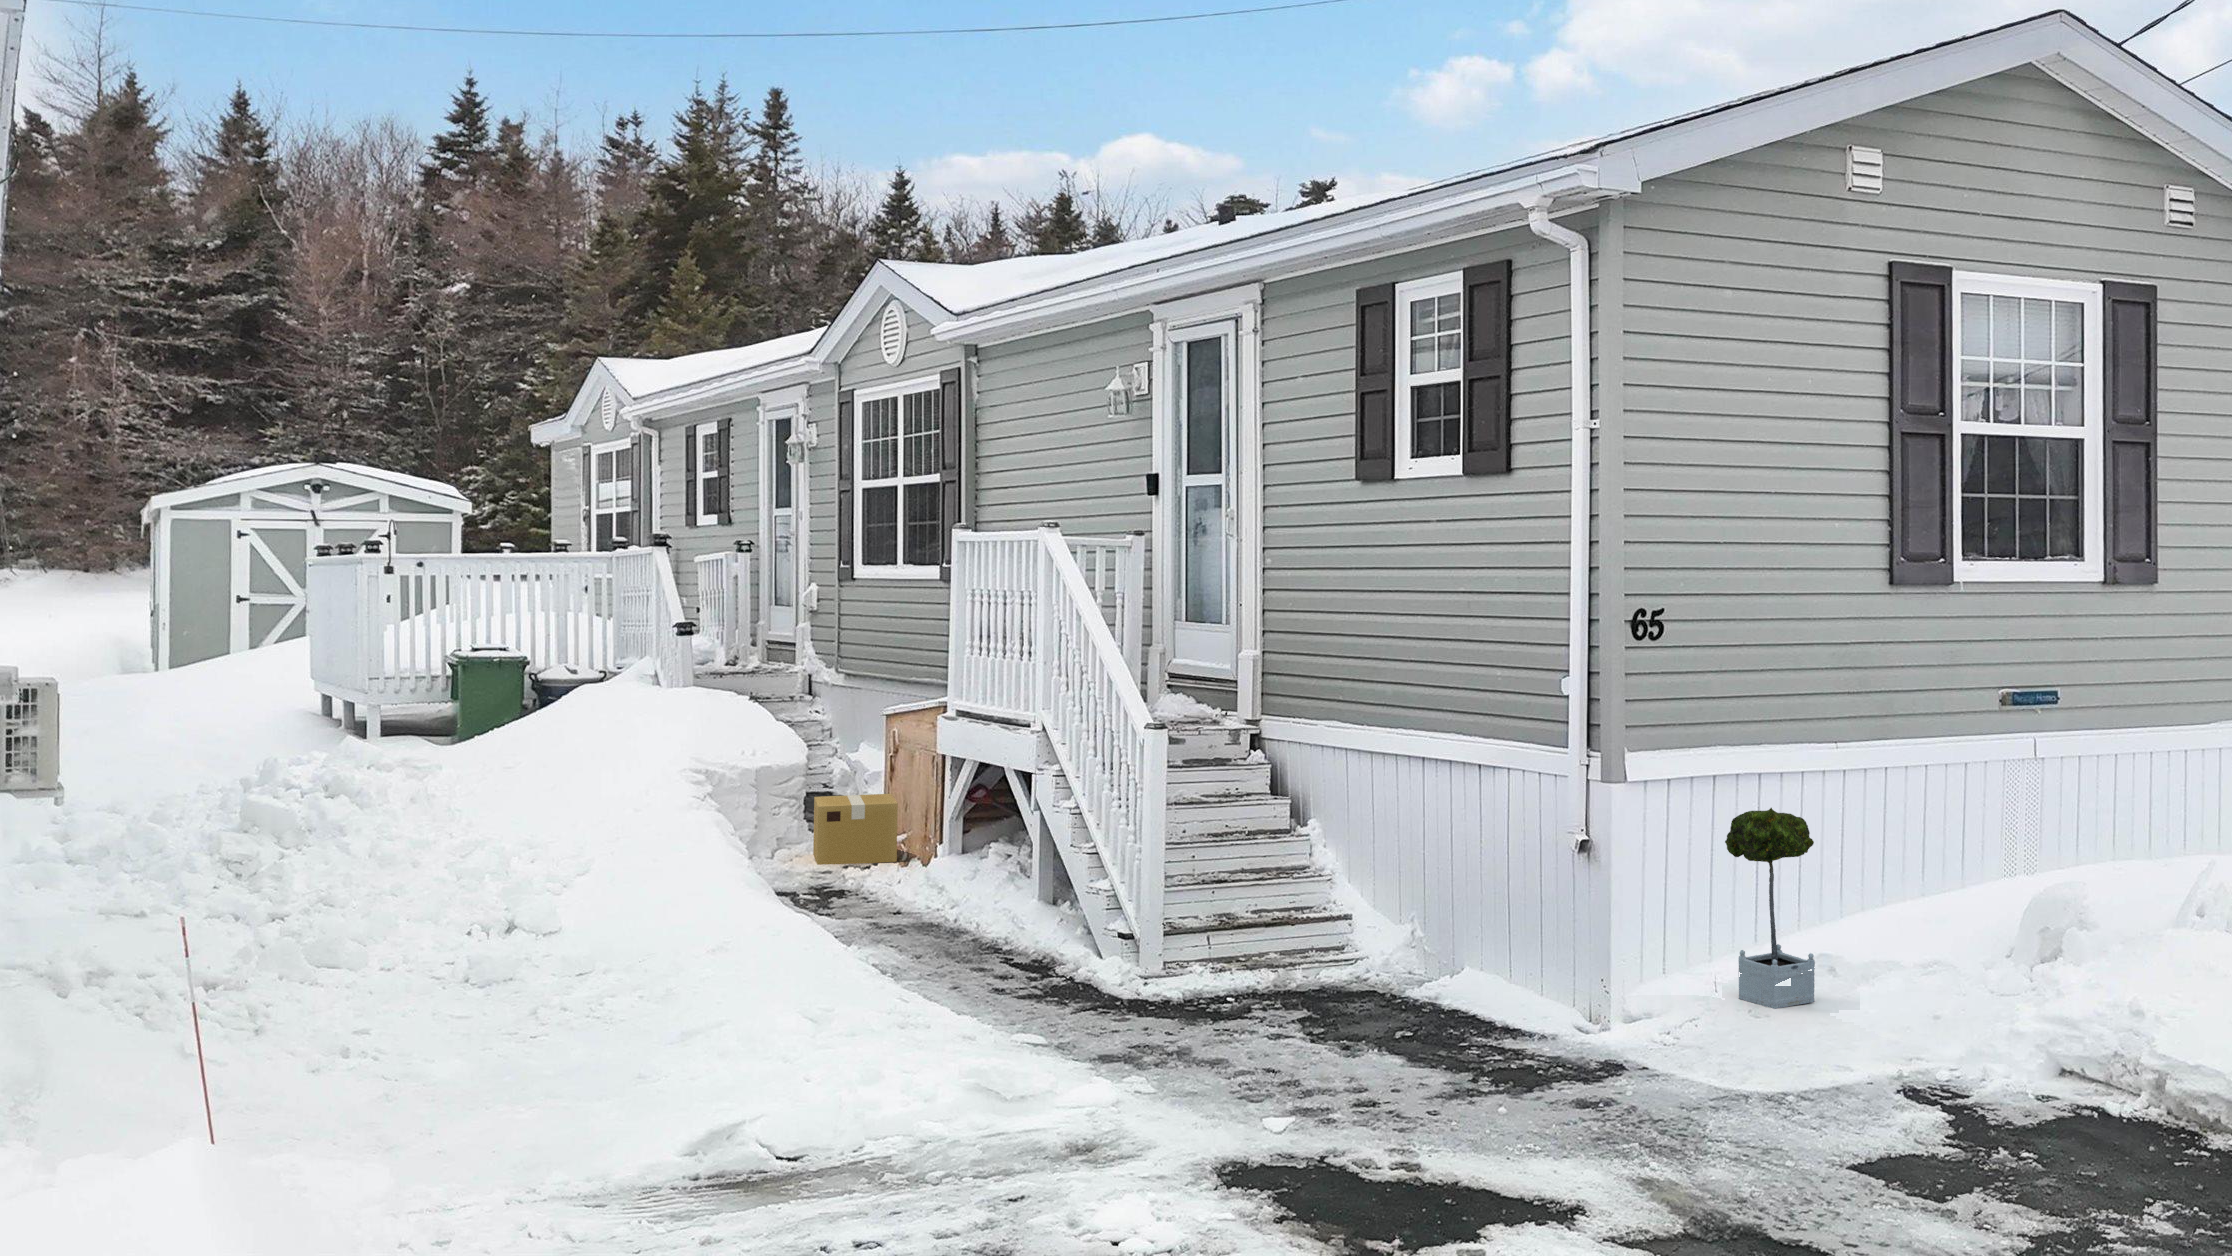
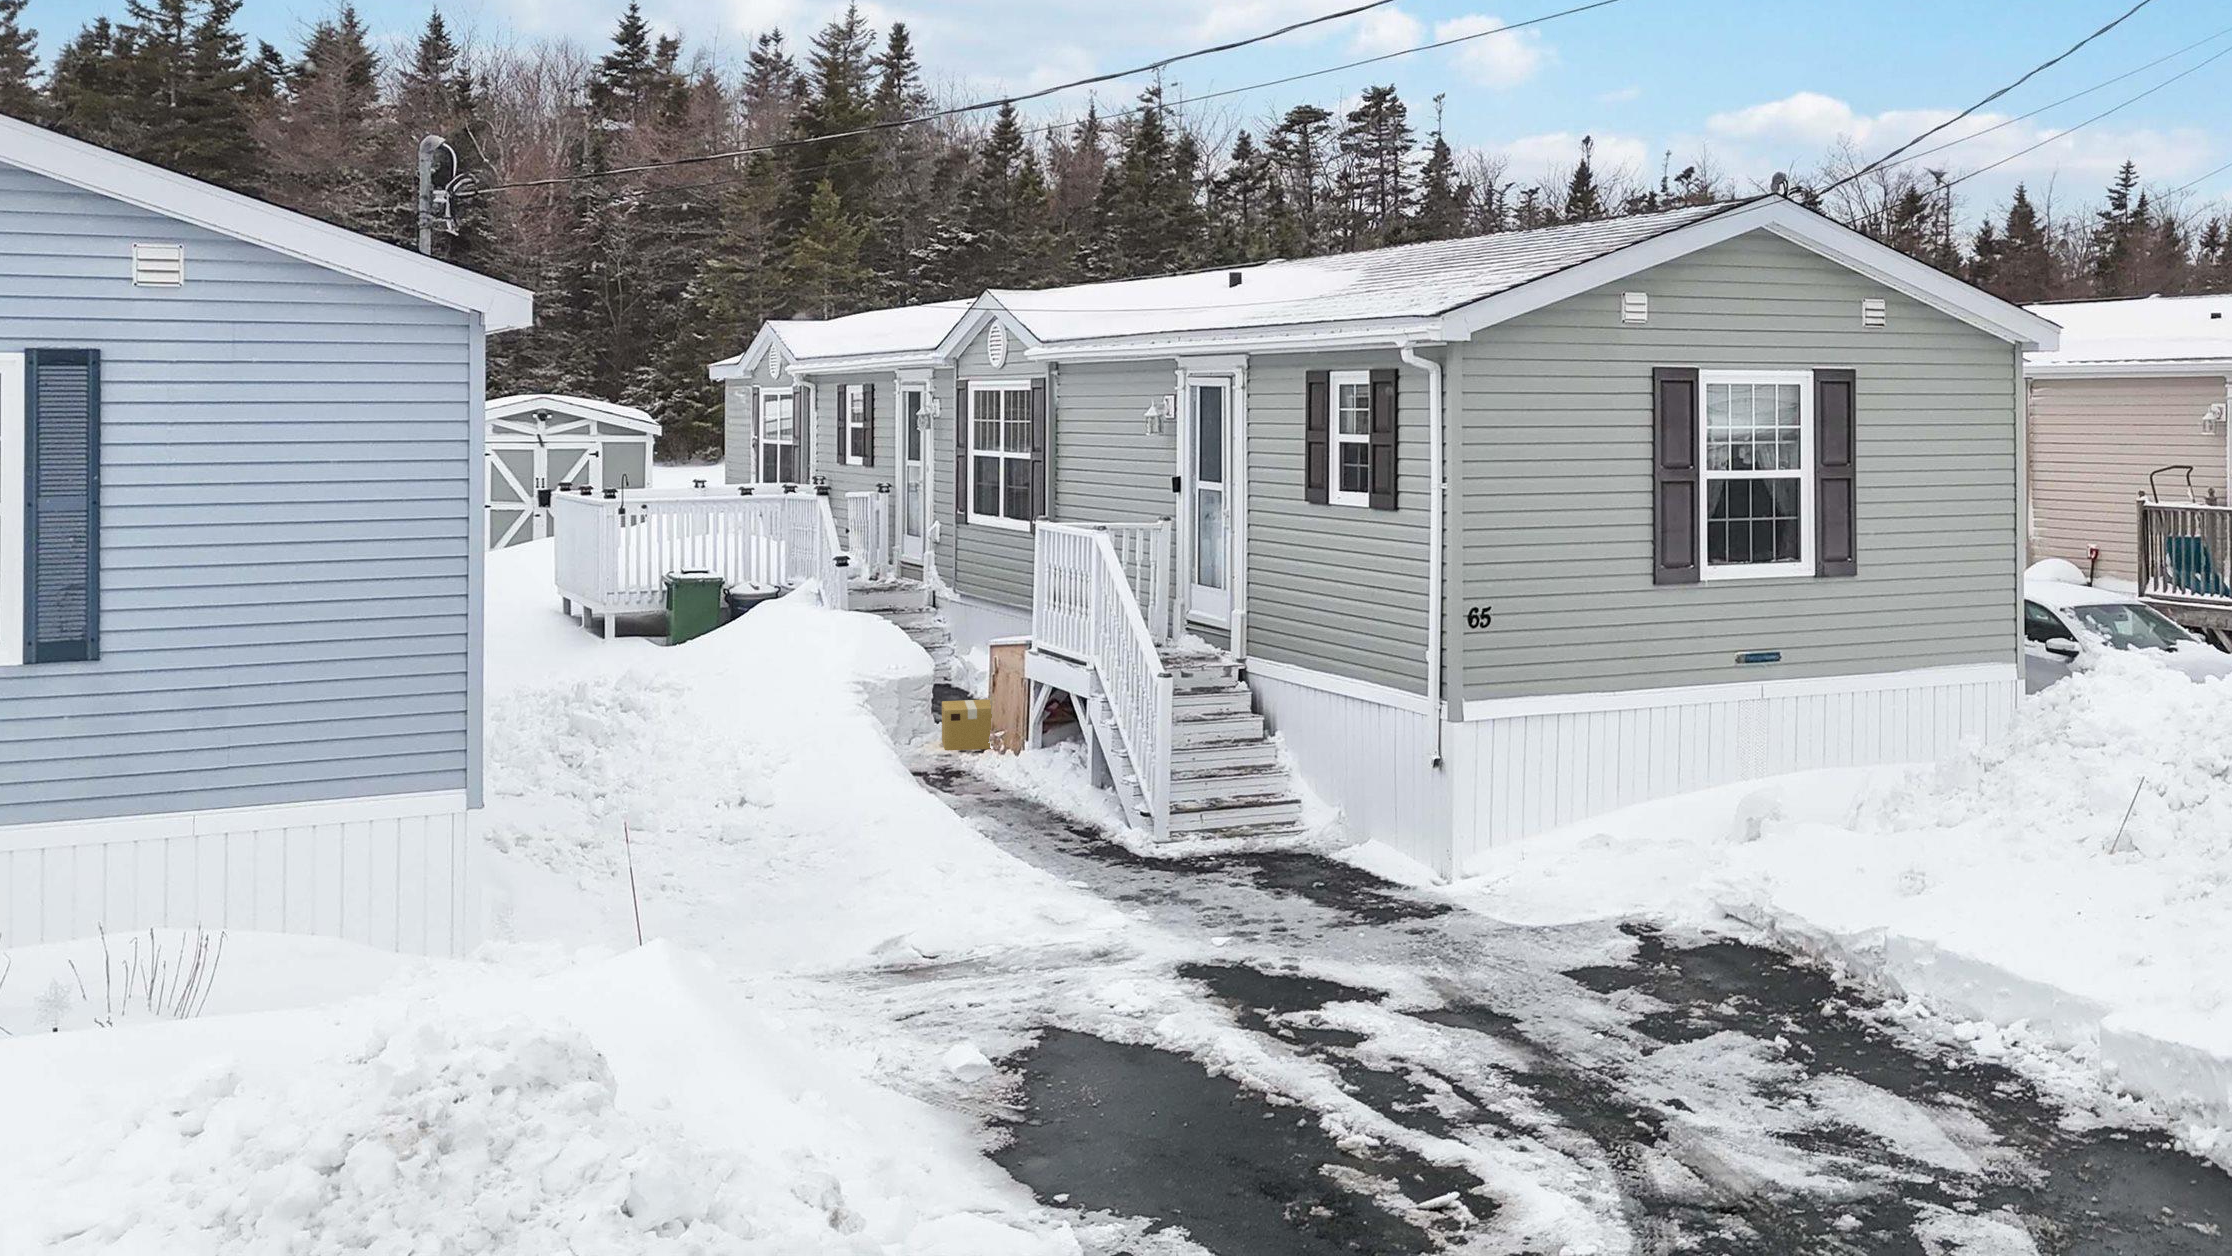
potted tree: present [1725,808,1815,1009] -> none [1530,742,1587,871]

